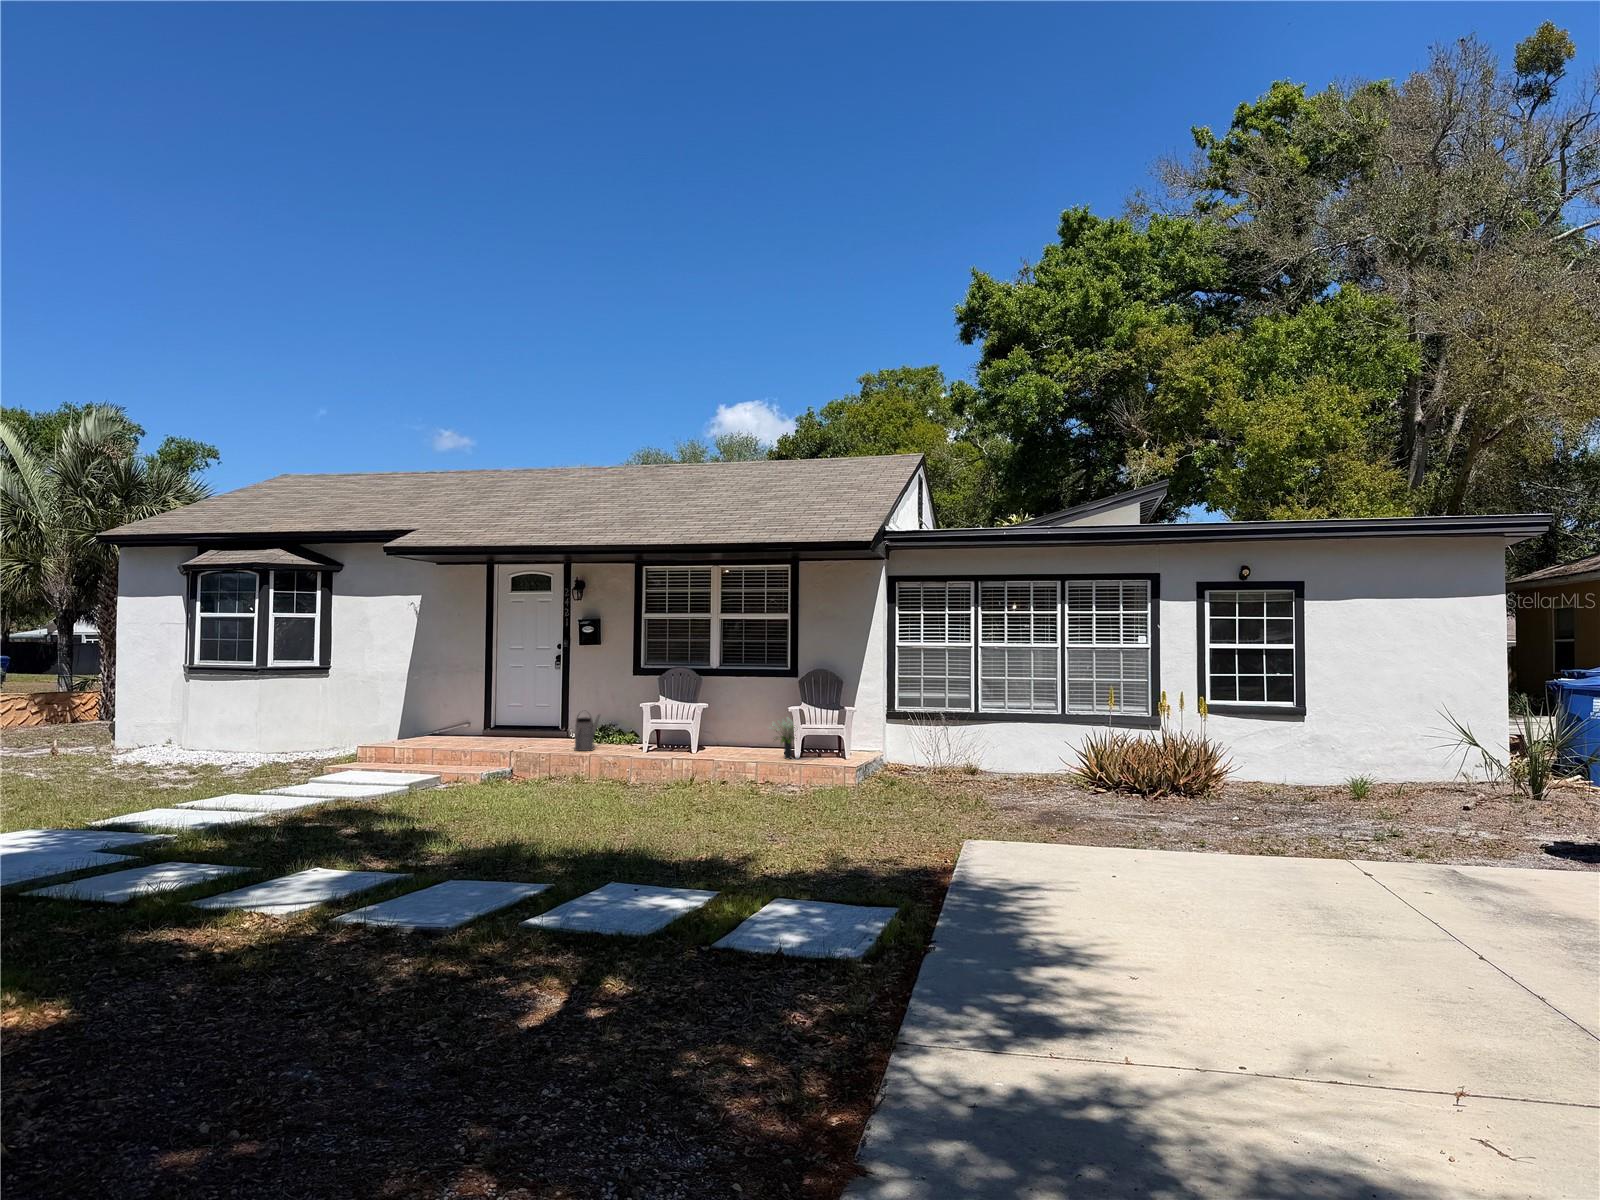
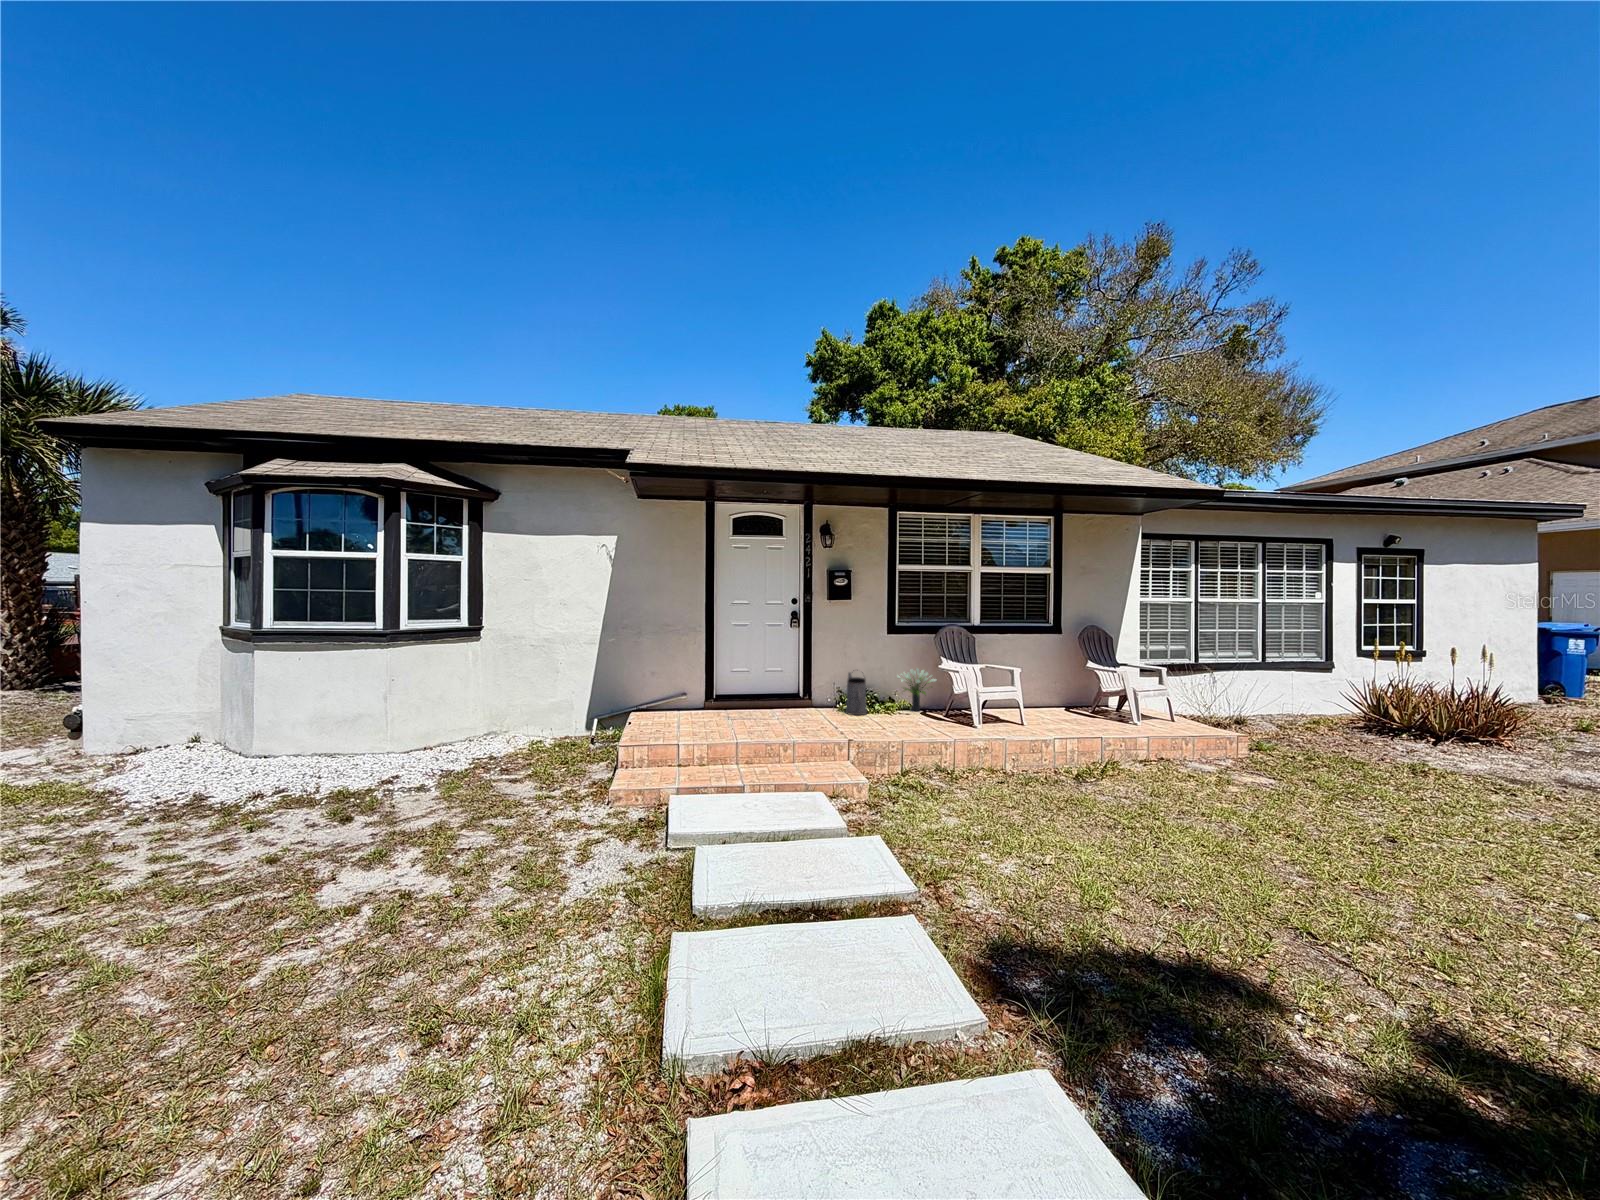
potted plant: present [769,717,797,759] -> present [897,669,936,711]

